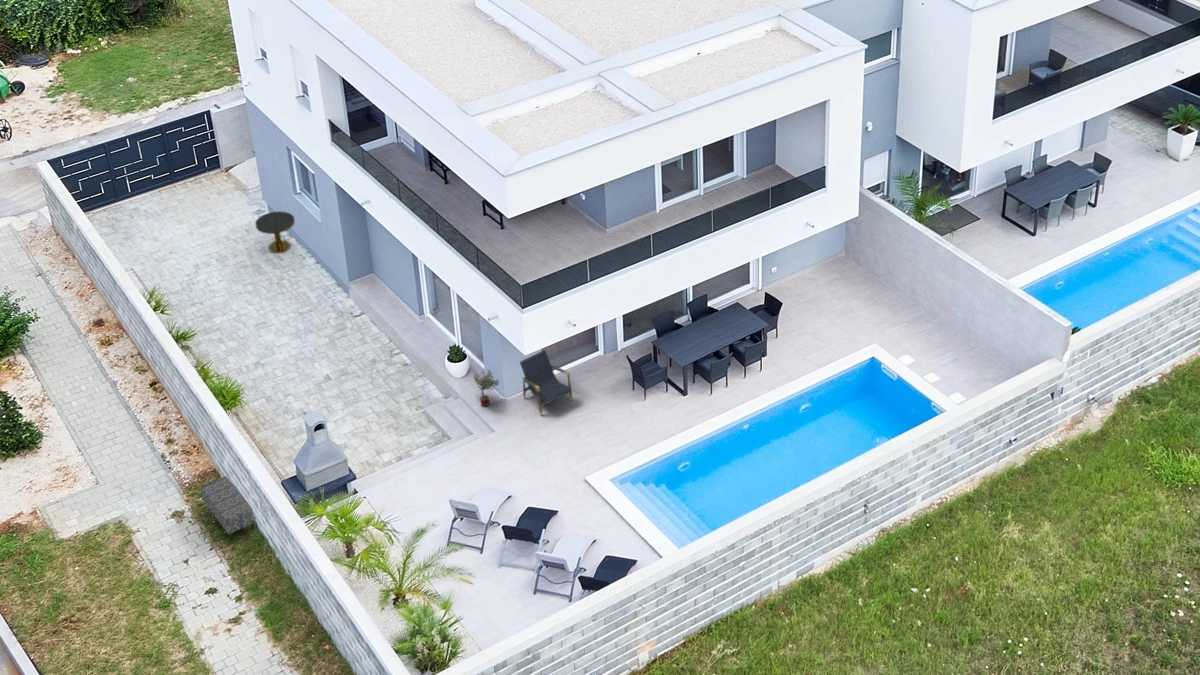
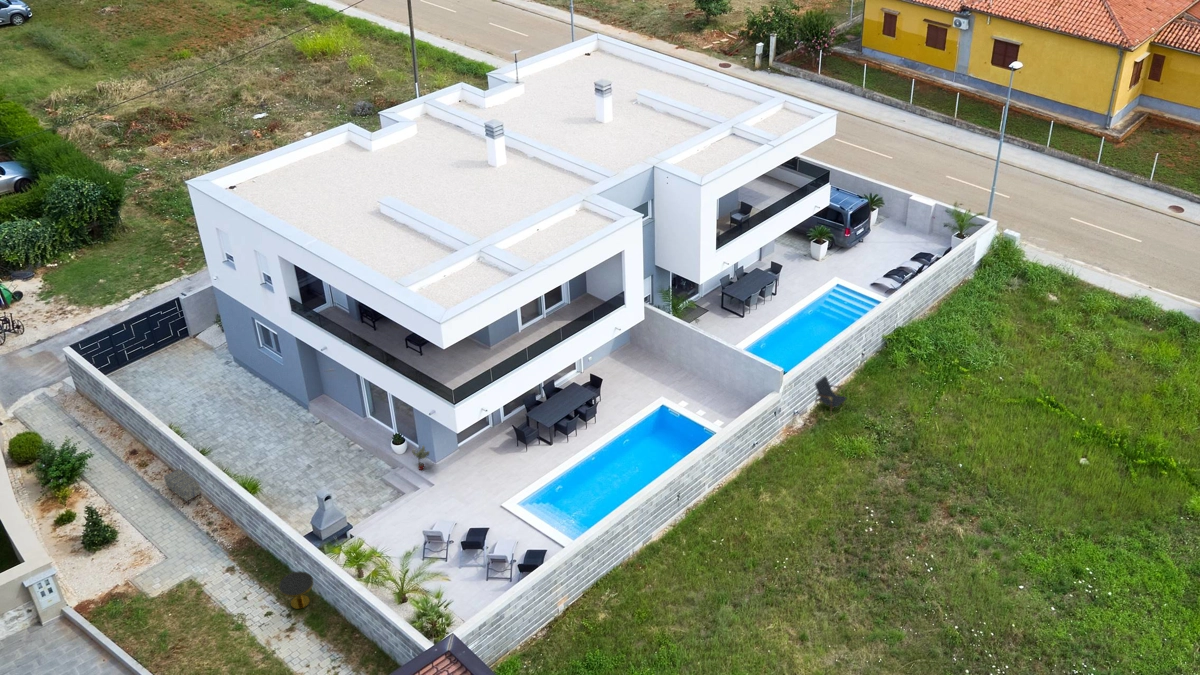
side table: present [256,211,295,253] -> present [279,571,313,609]
lounge chair: present [520,350,572,416] -> present [815,376,847,413]
bench: present [201,477,255,539] -> present [164,469,202,504]

